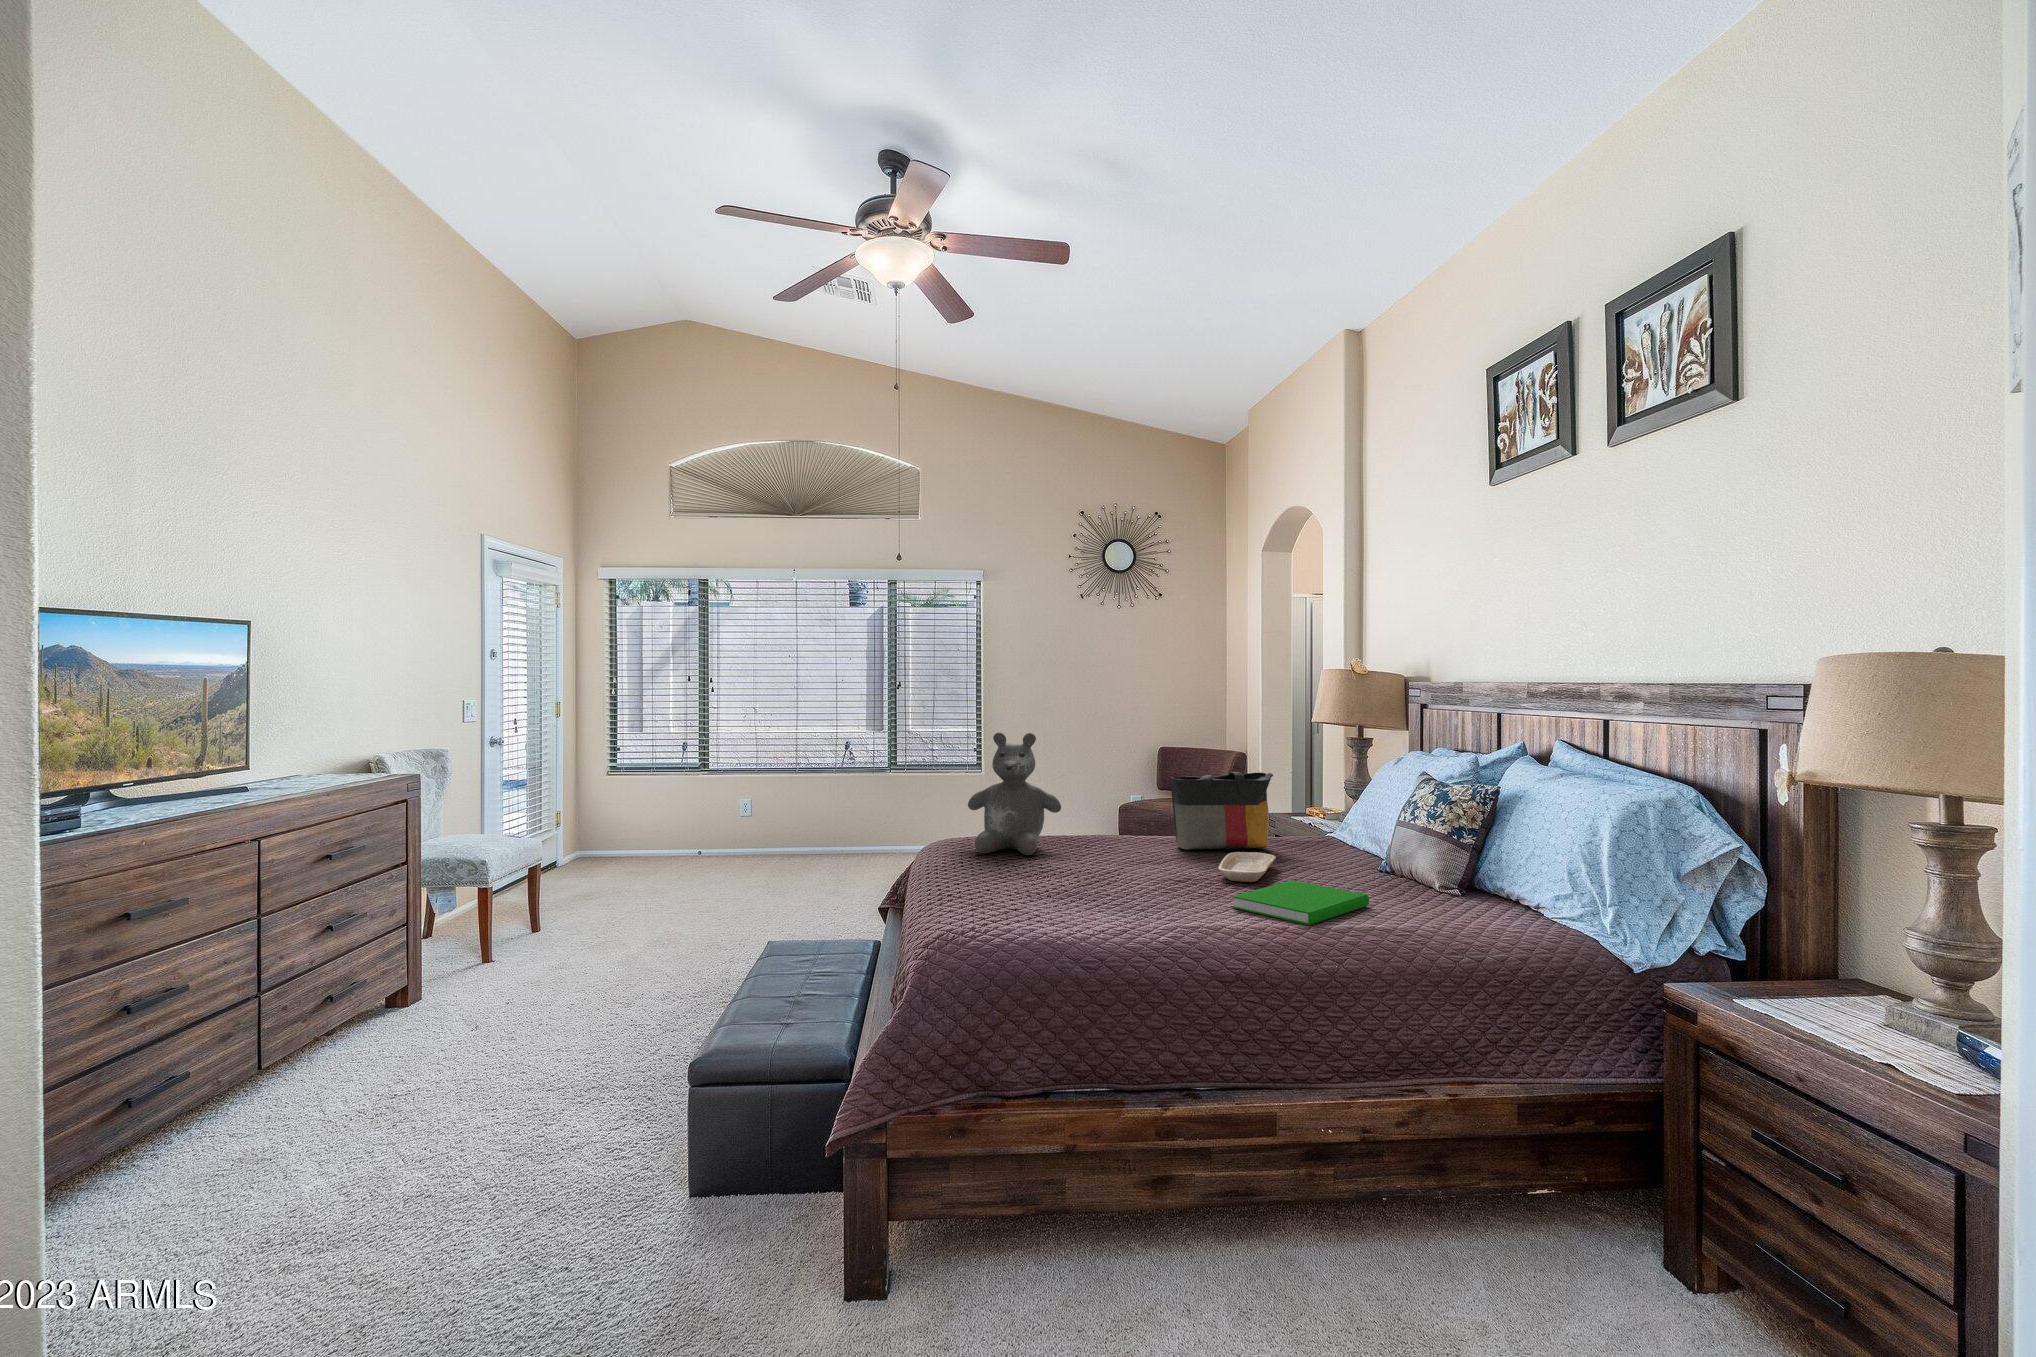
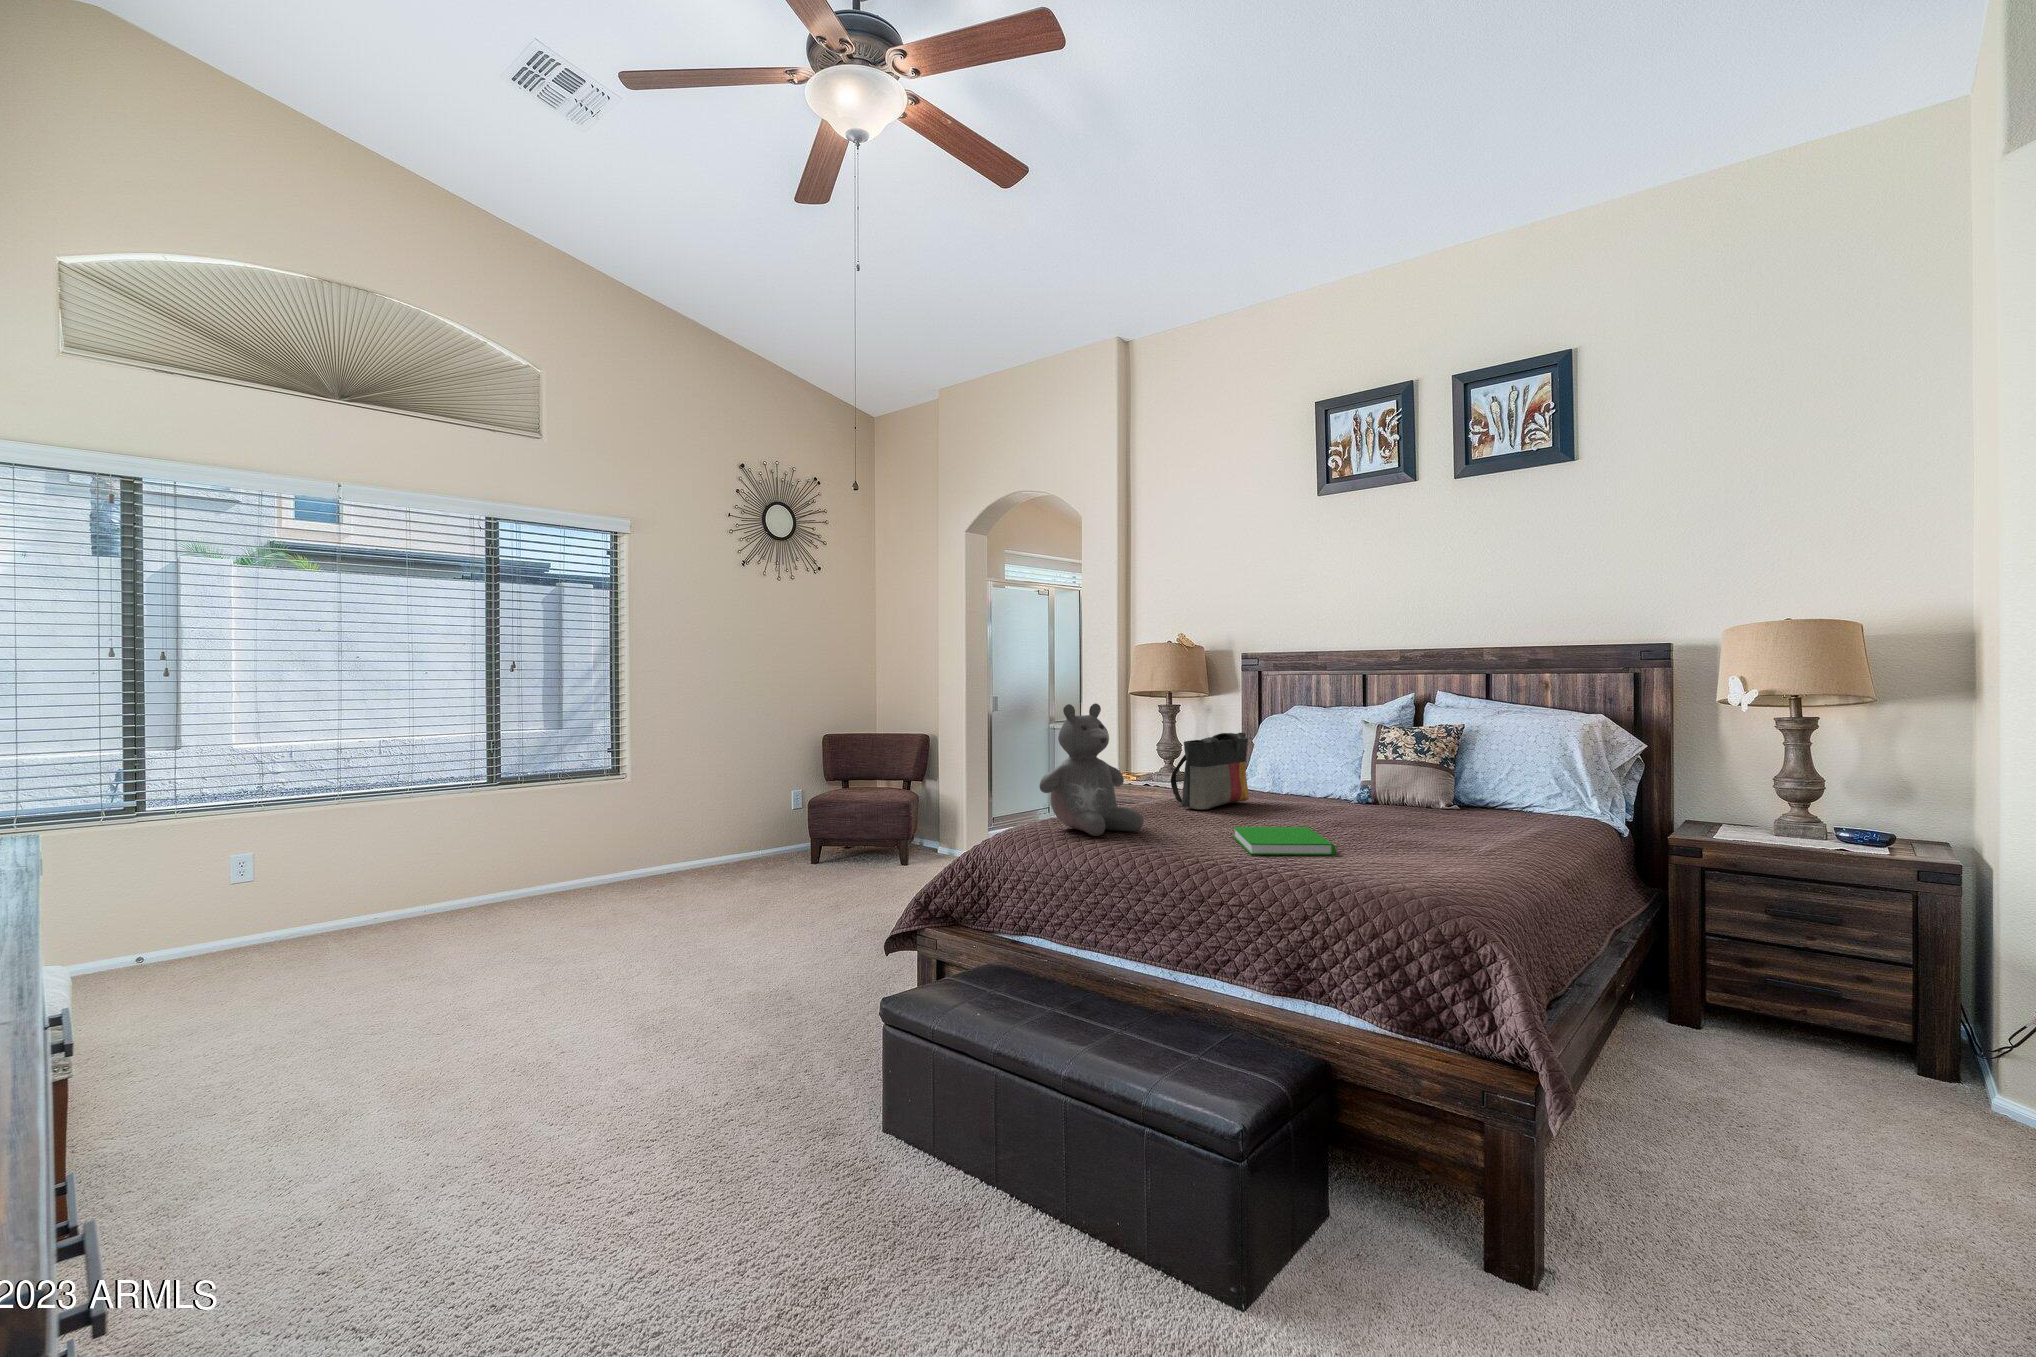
tray: present [1218,852,1276,882] -> none [1276,800,1361,822]
book: present [1232,880,1369,925] -> present [1234,827,1335,855]

